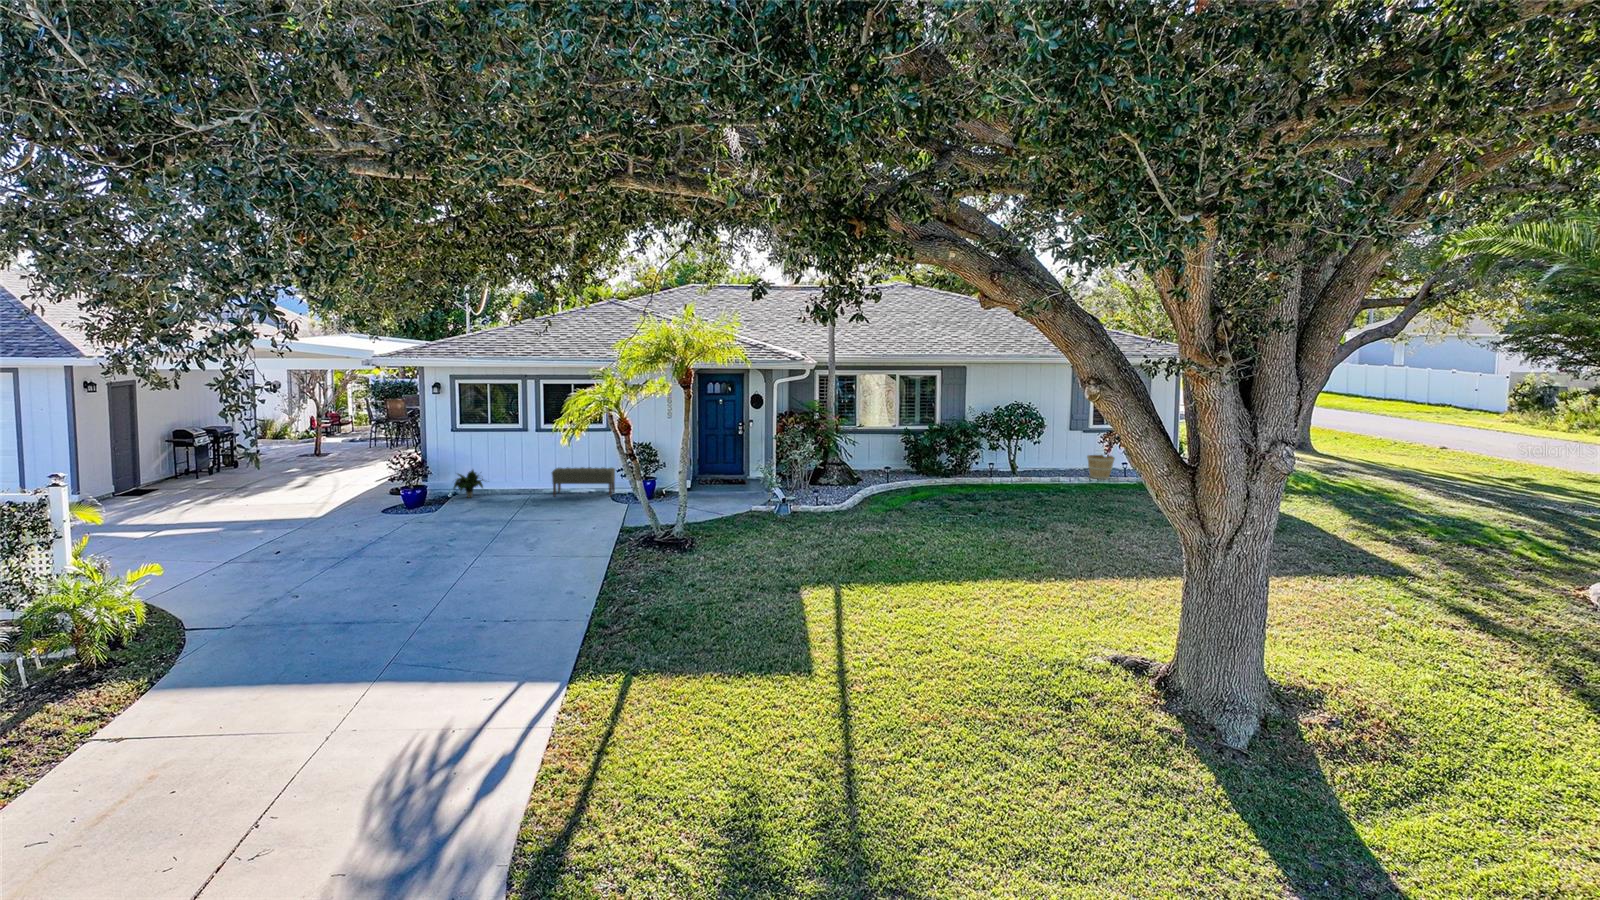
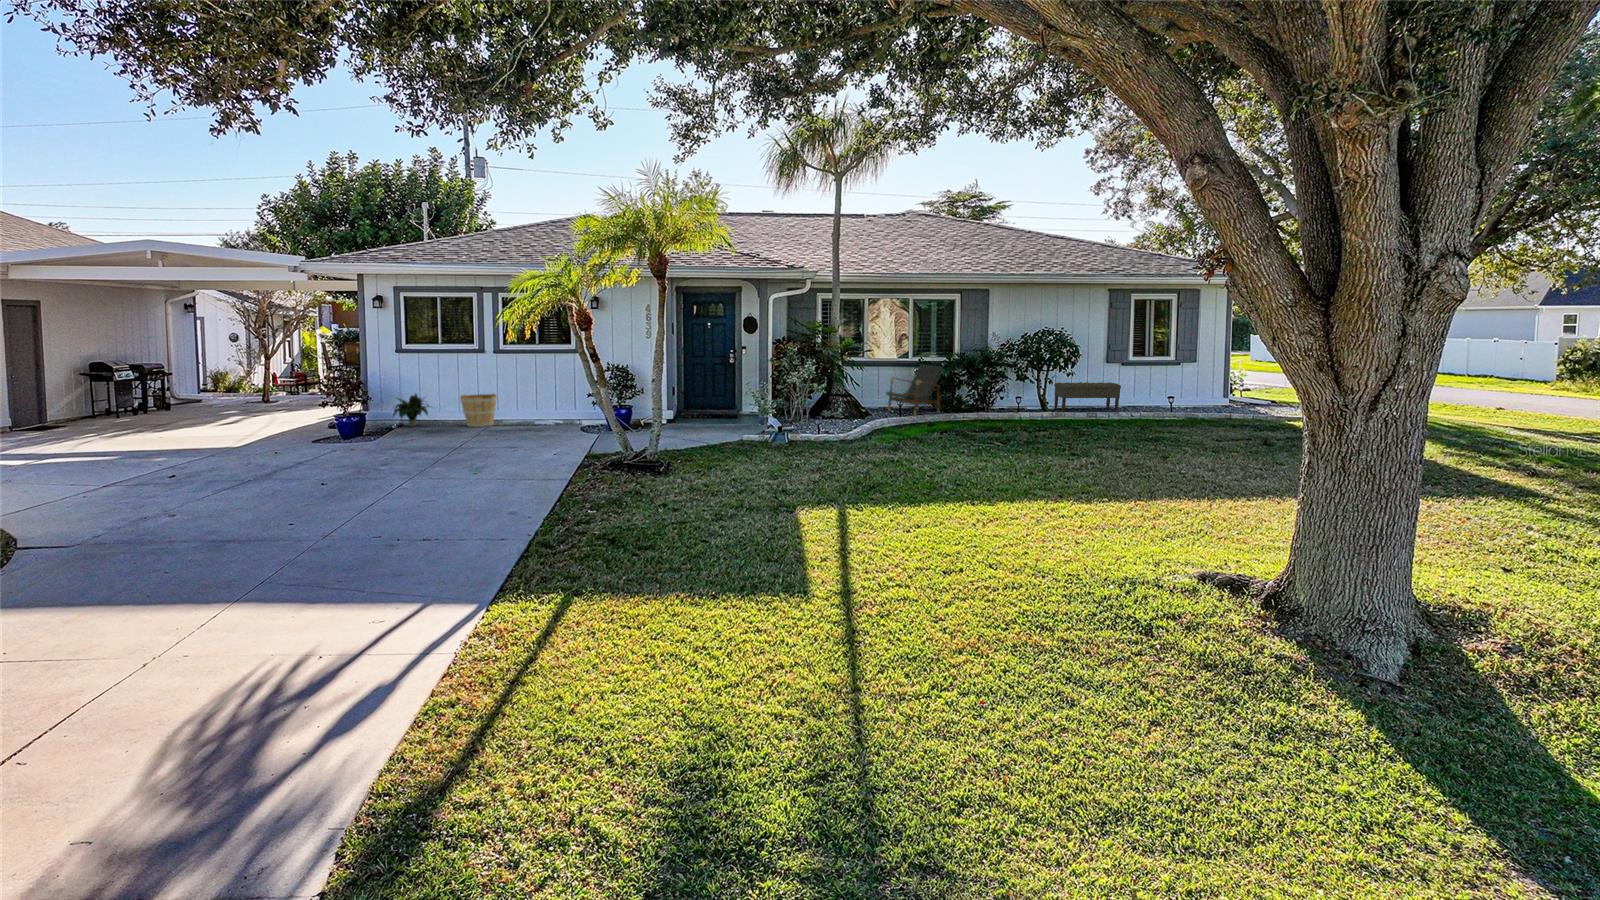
lounge chair: none [873,440,922,486] -> present [886,365,943,416]
wooden bucket: present [1087,455,1115,479] -> present [460,394,497,427]
bench: present [552,467,615,496] -> present [1054,382,1121,411]

